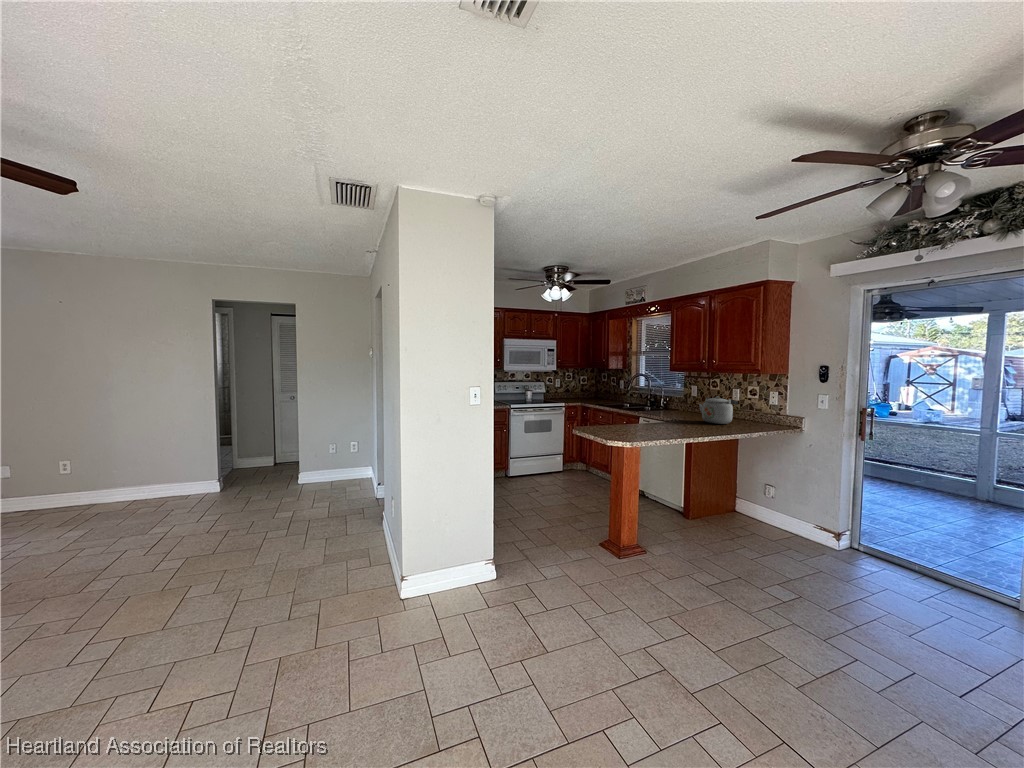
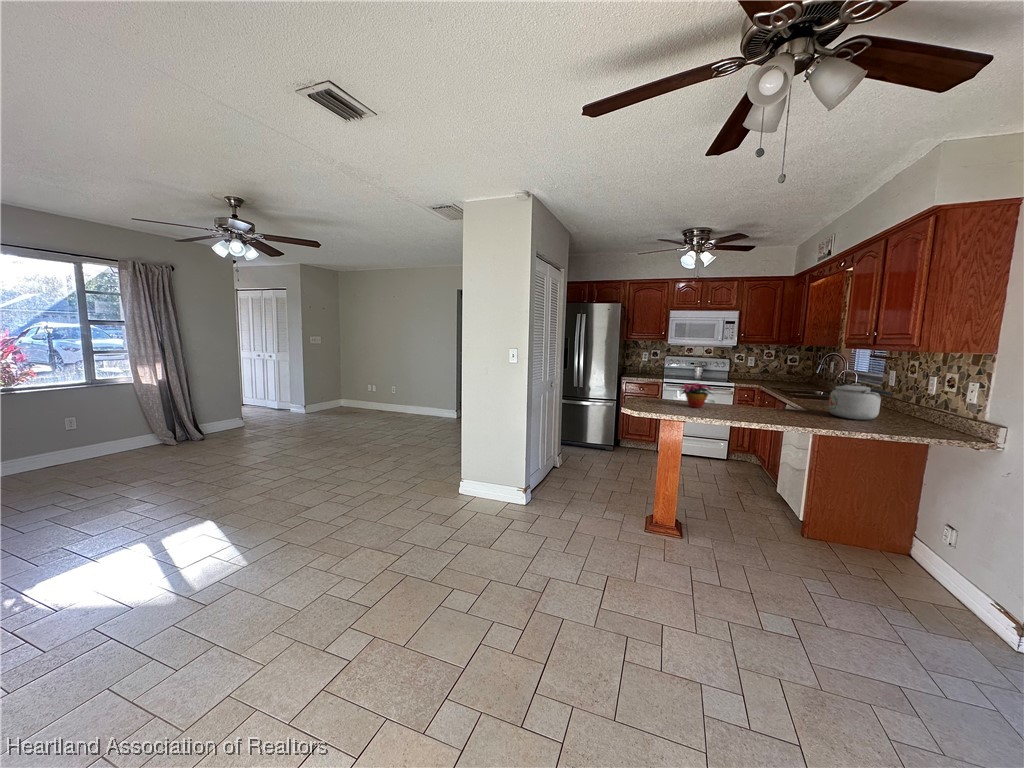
flower arrangement: none [618,405,658,431] -> present [681,383,713,408]

